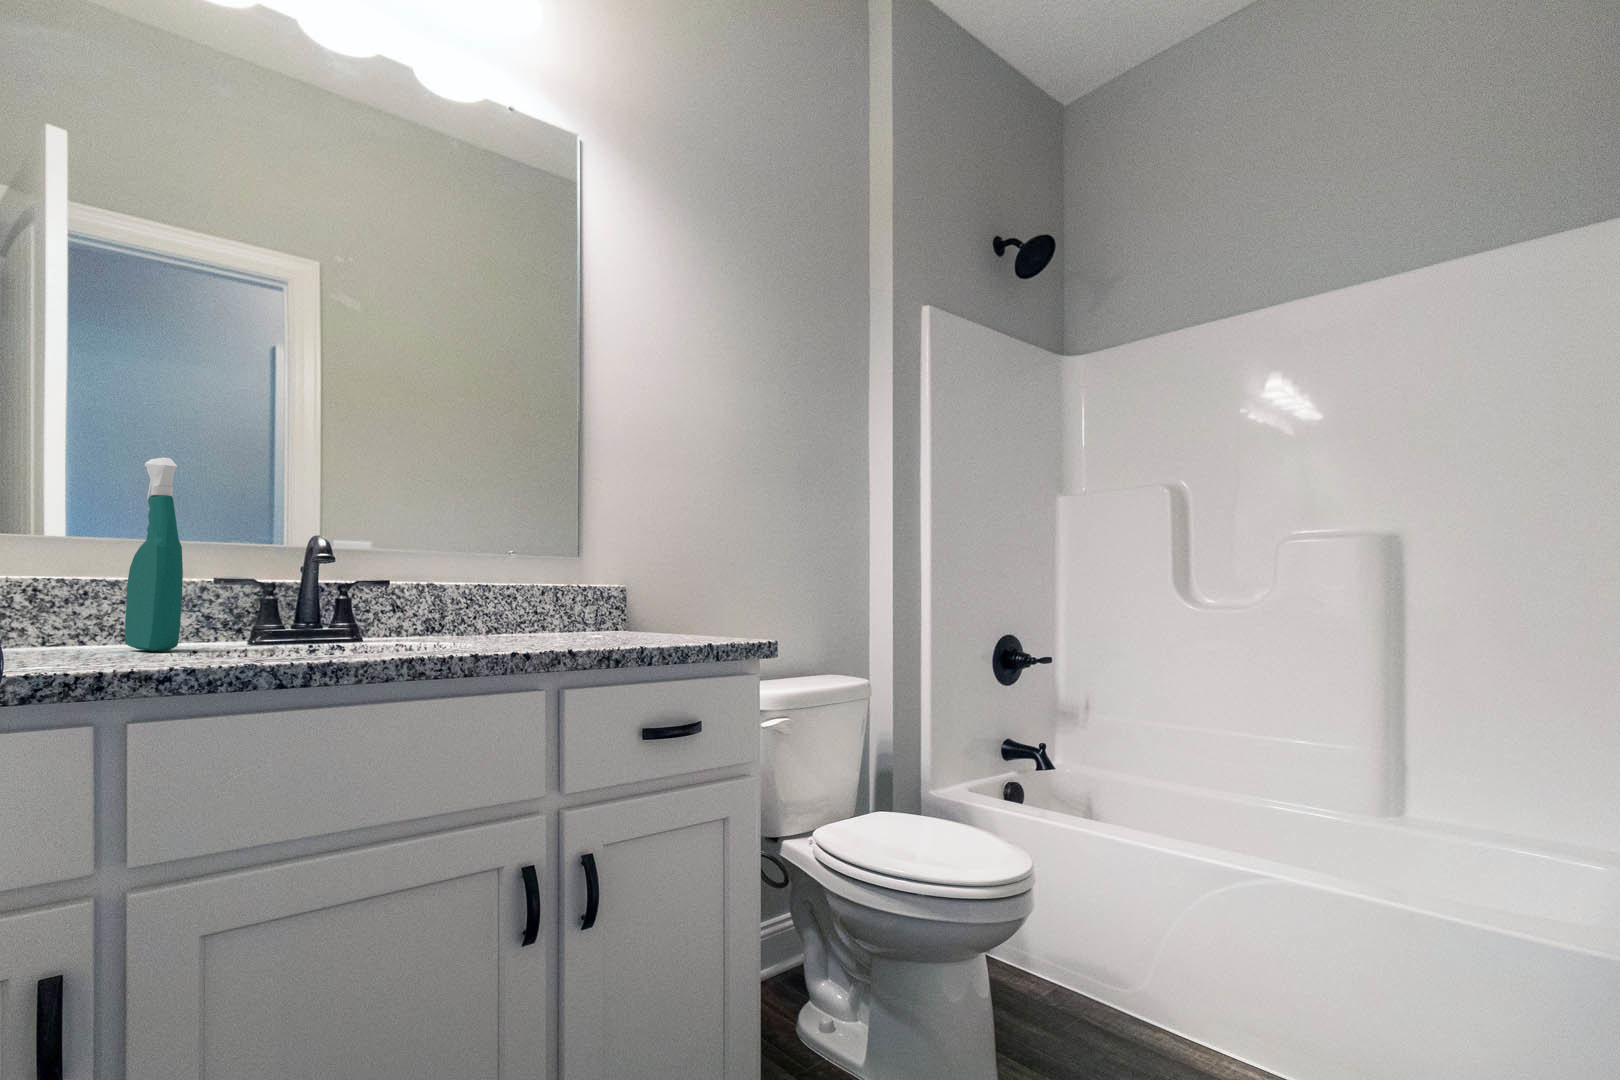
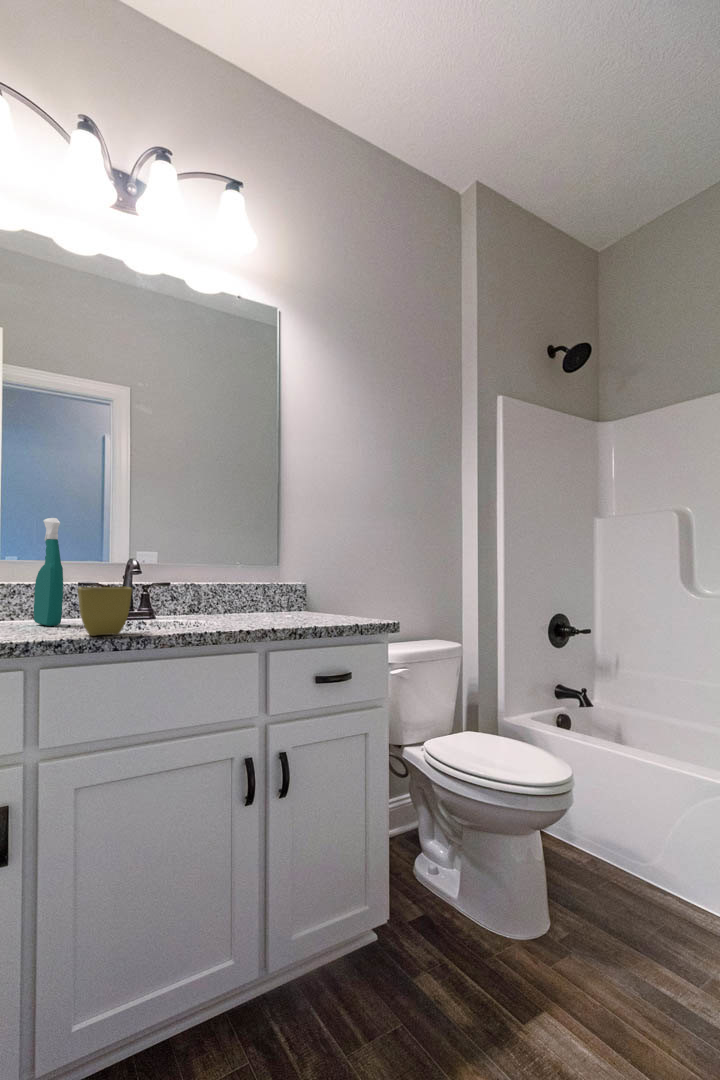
flower pot: none [207,575,312,662] -> present [78,587,132,636]

